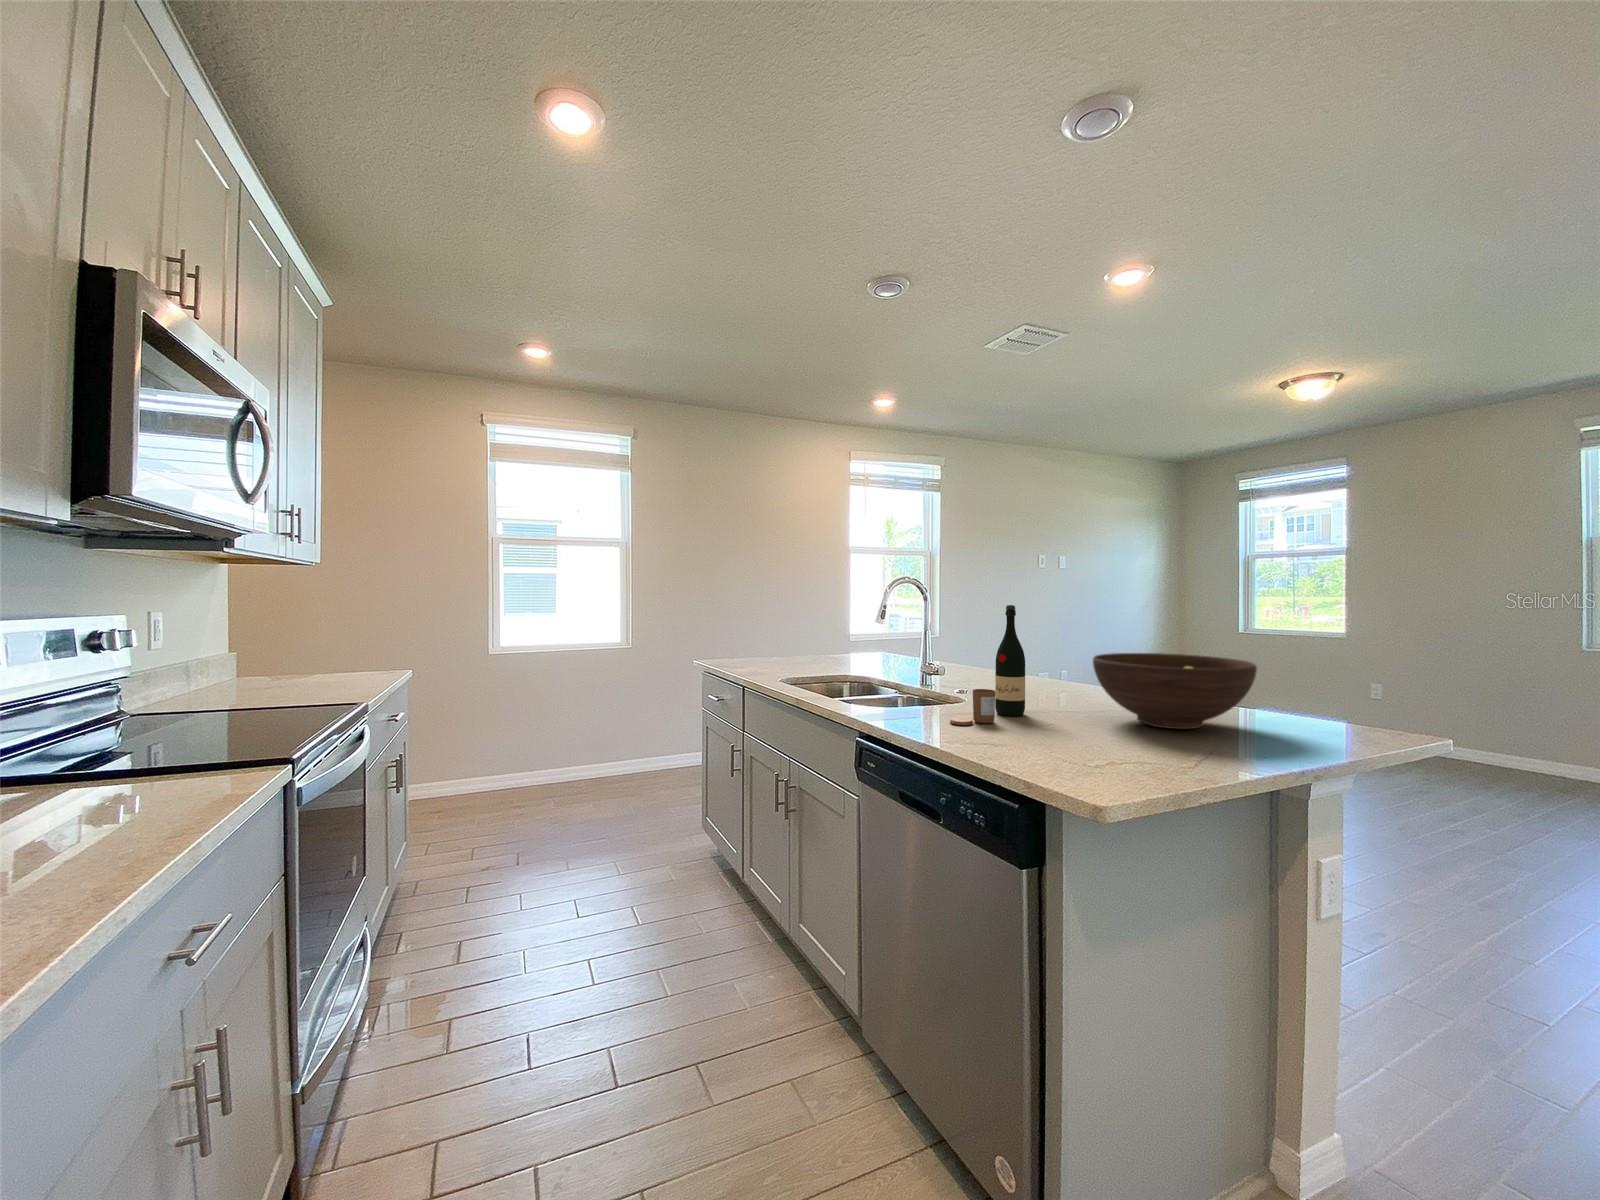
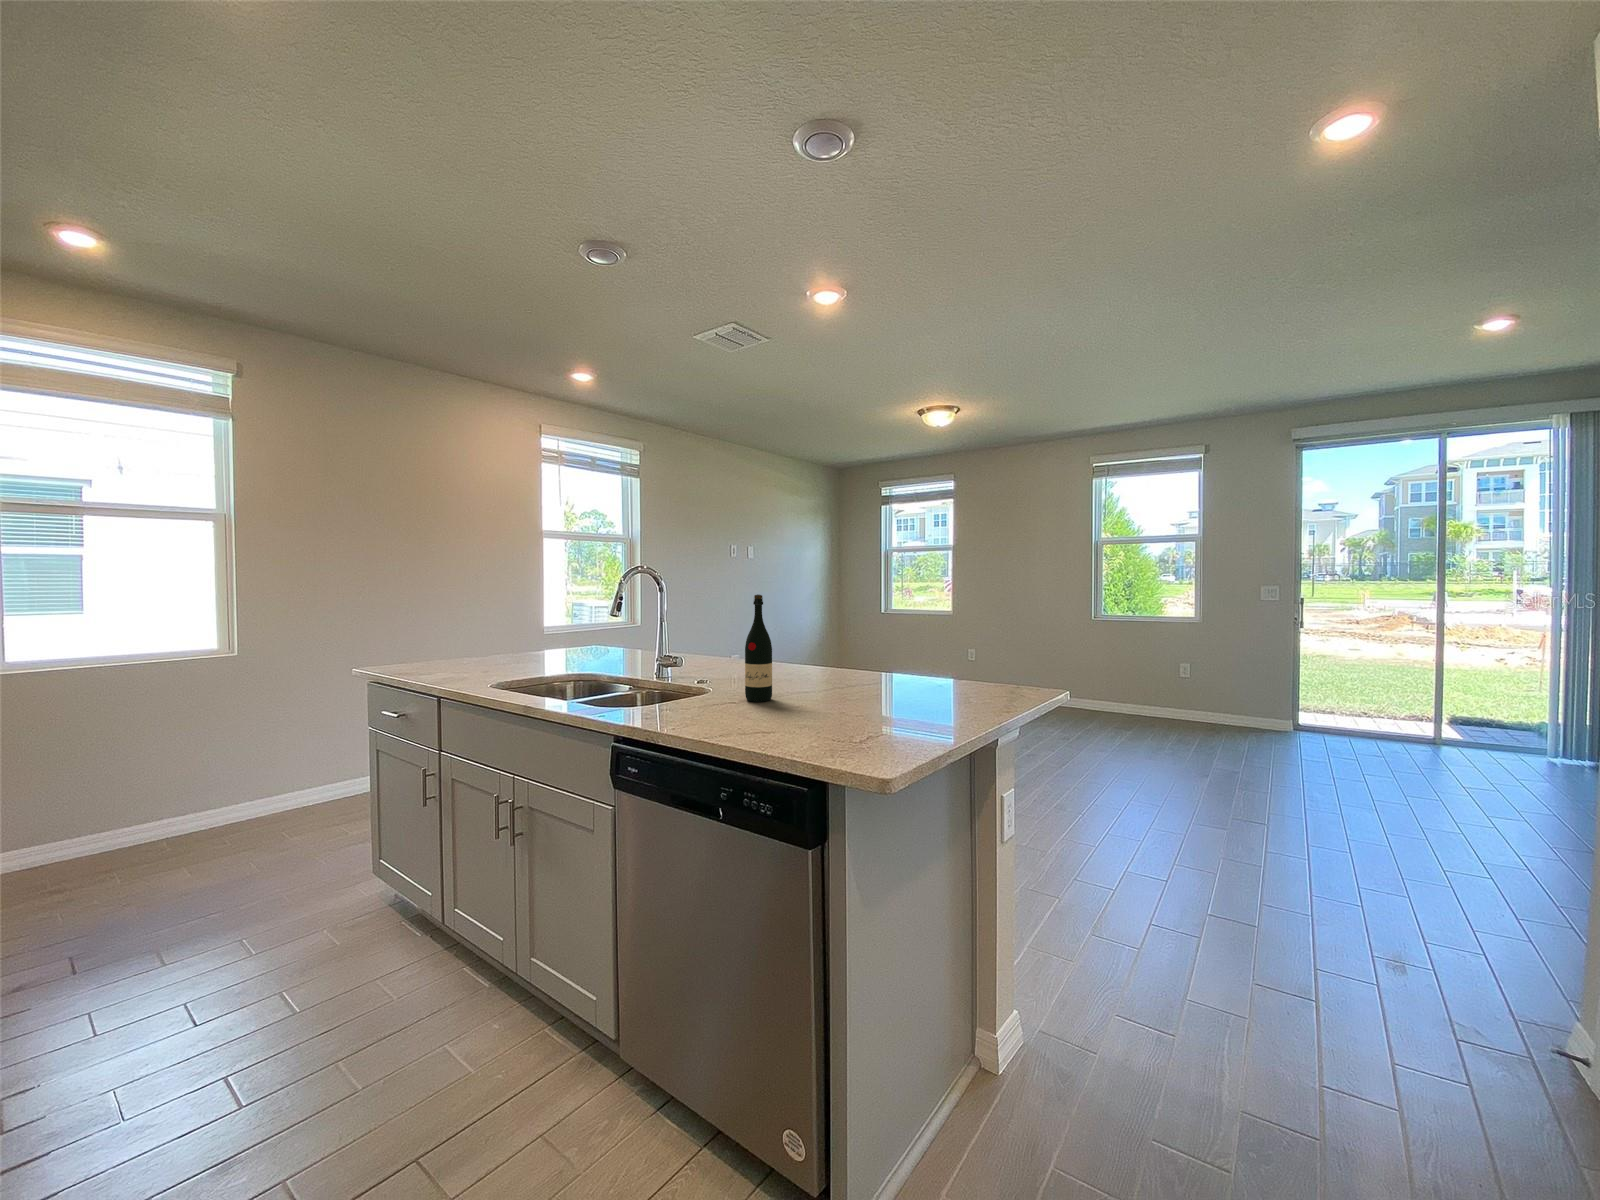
fruit bowl: present [1093,653,1257,729] -> none [830,635,954,700]
candle: present [950,689,995,725] -> none [709,678,750,716]

